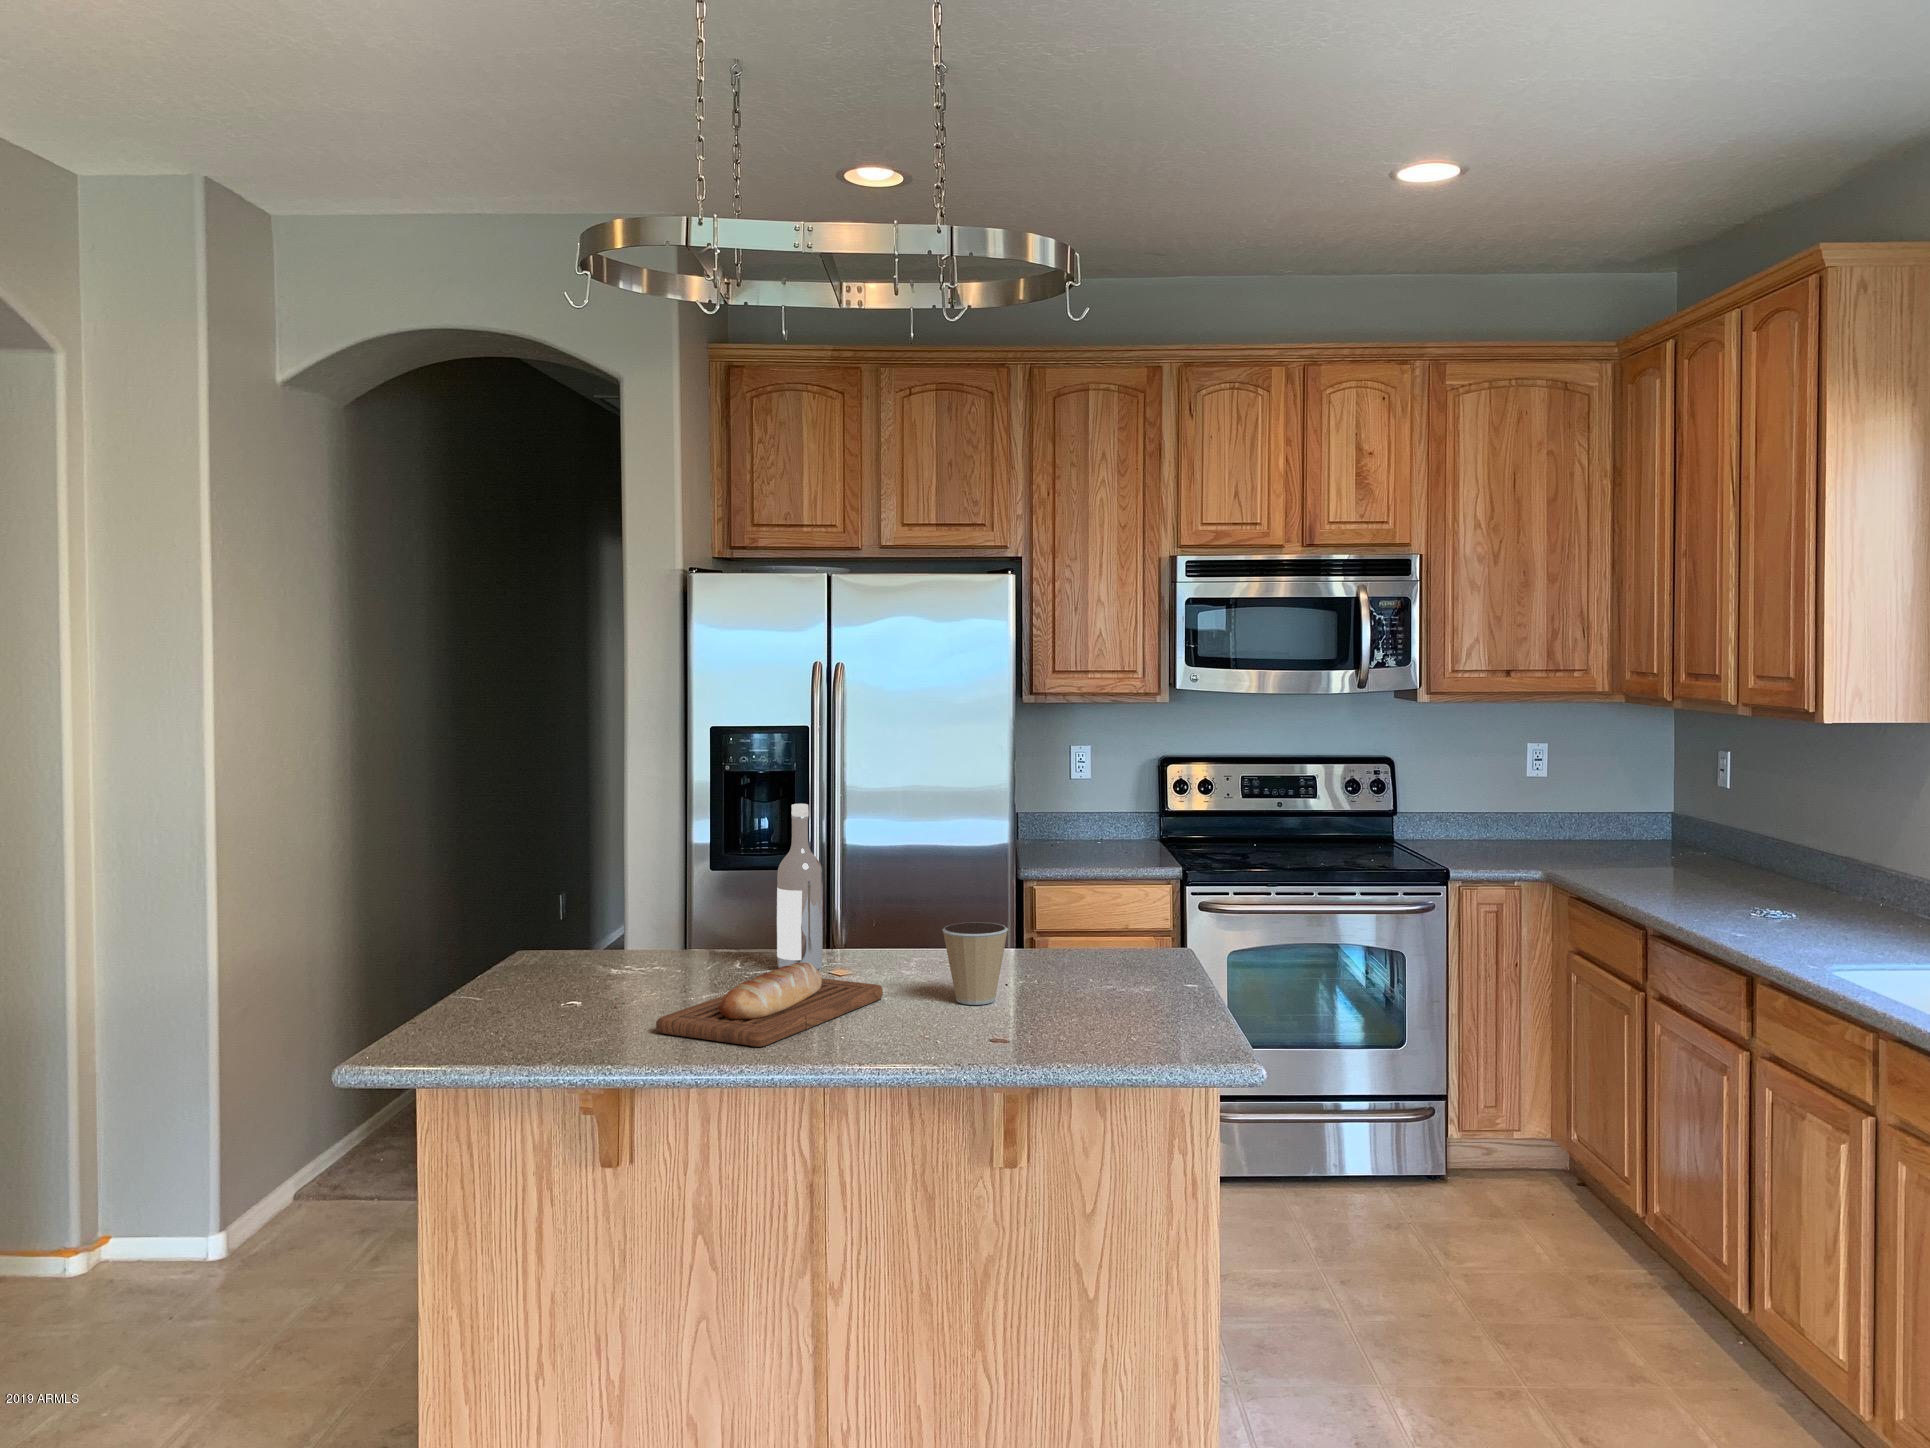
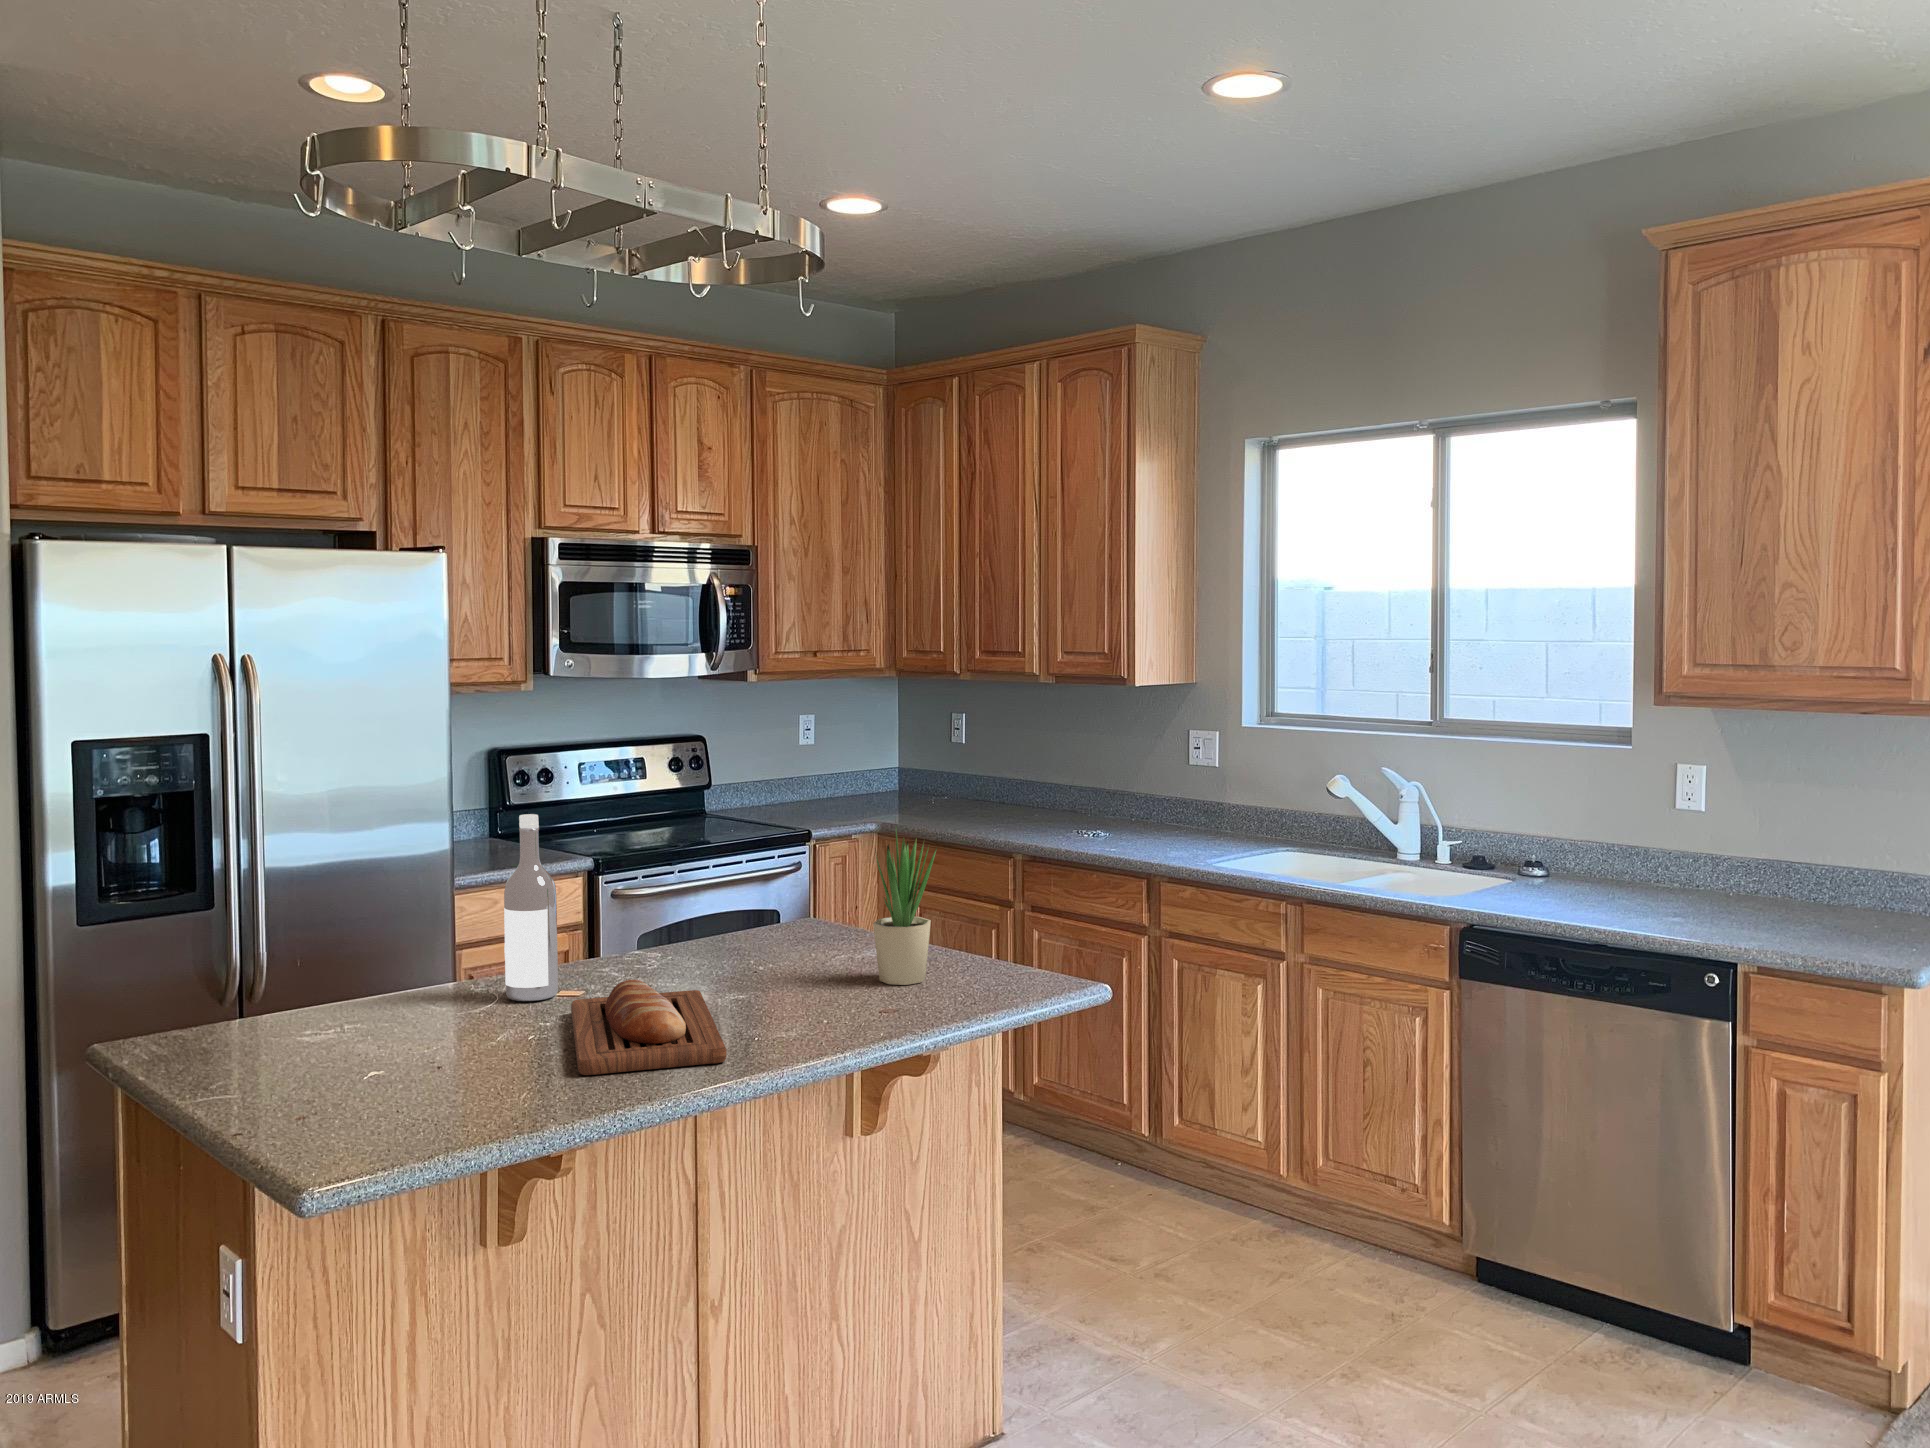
potted plant: none [1055,838,1116,1020] -> present [873,828,937,985]
coffee cup: present [942,922,1008,1005] -> none [751,911,816,993]

